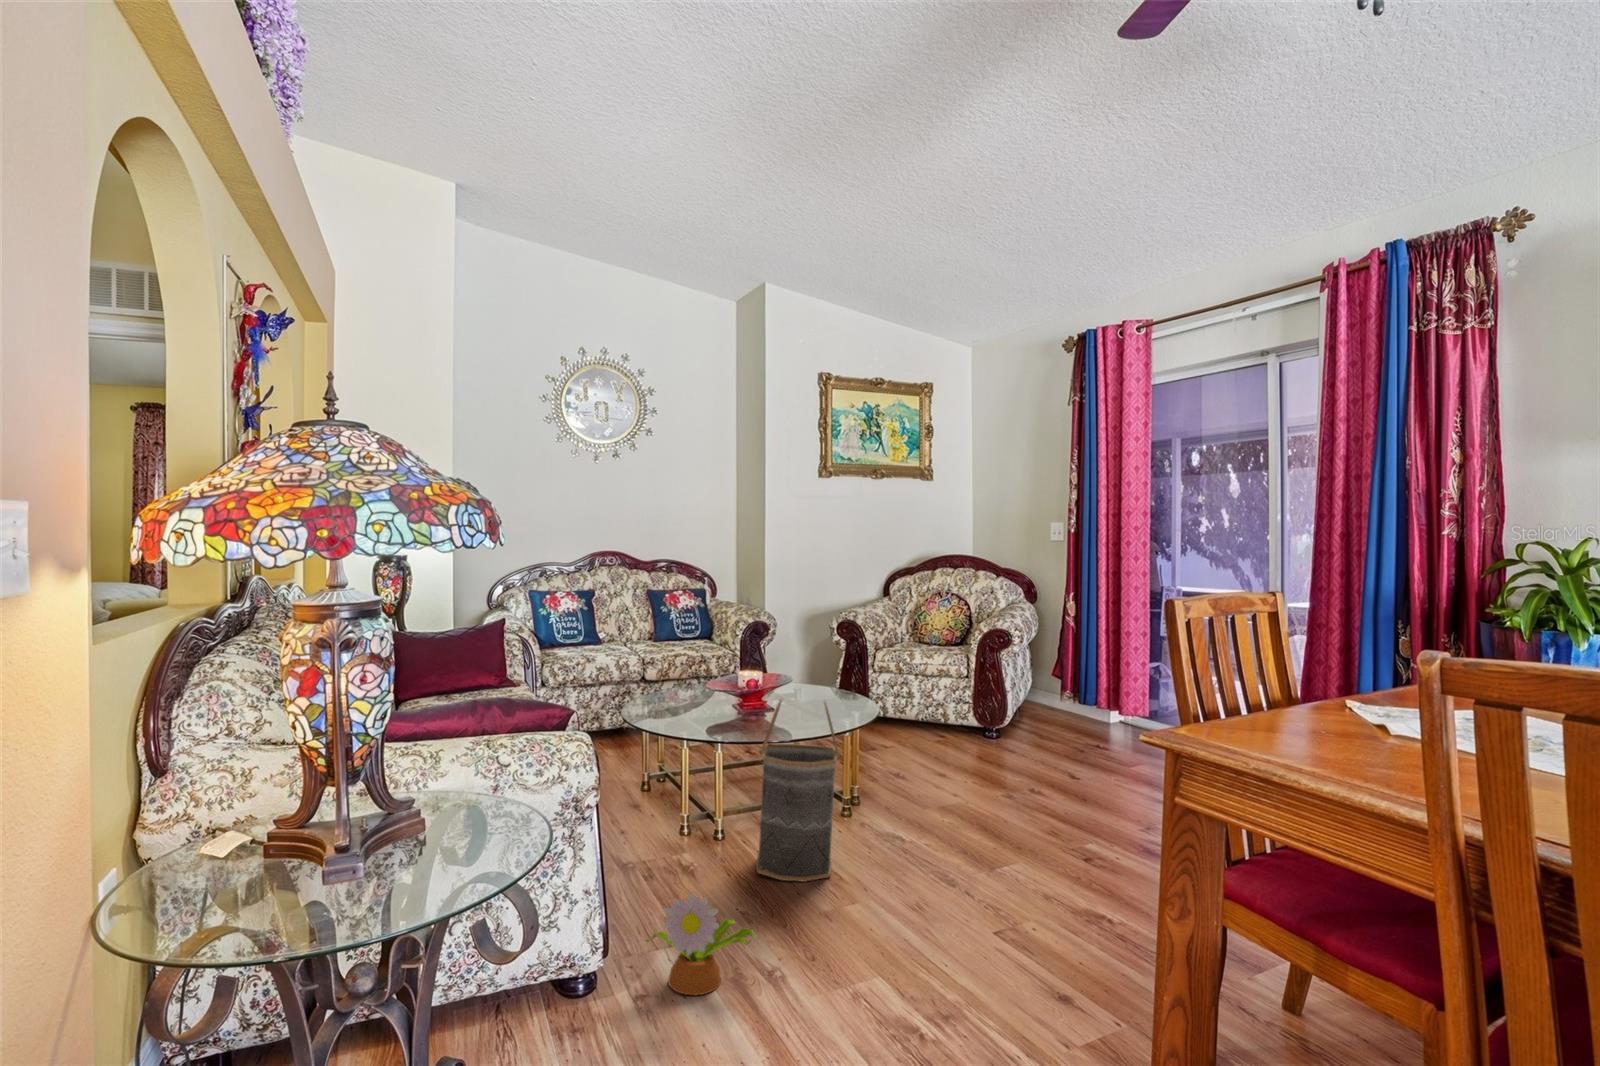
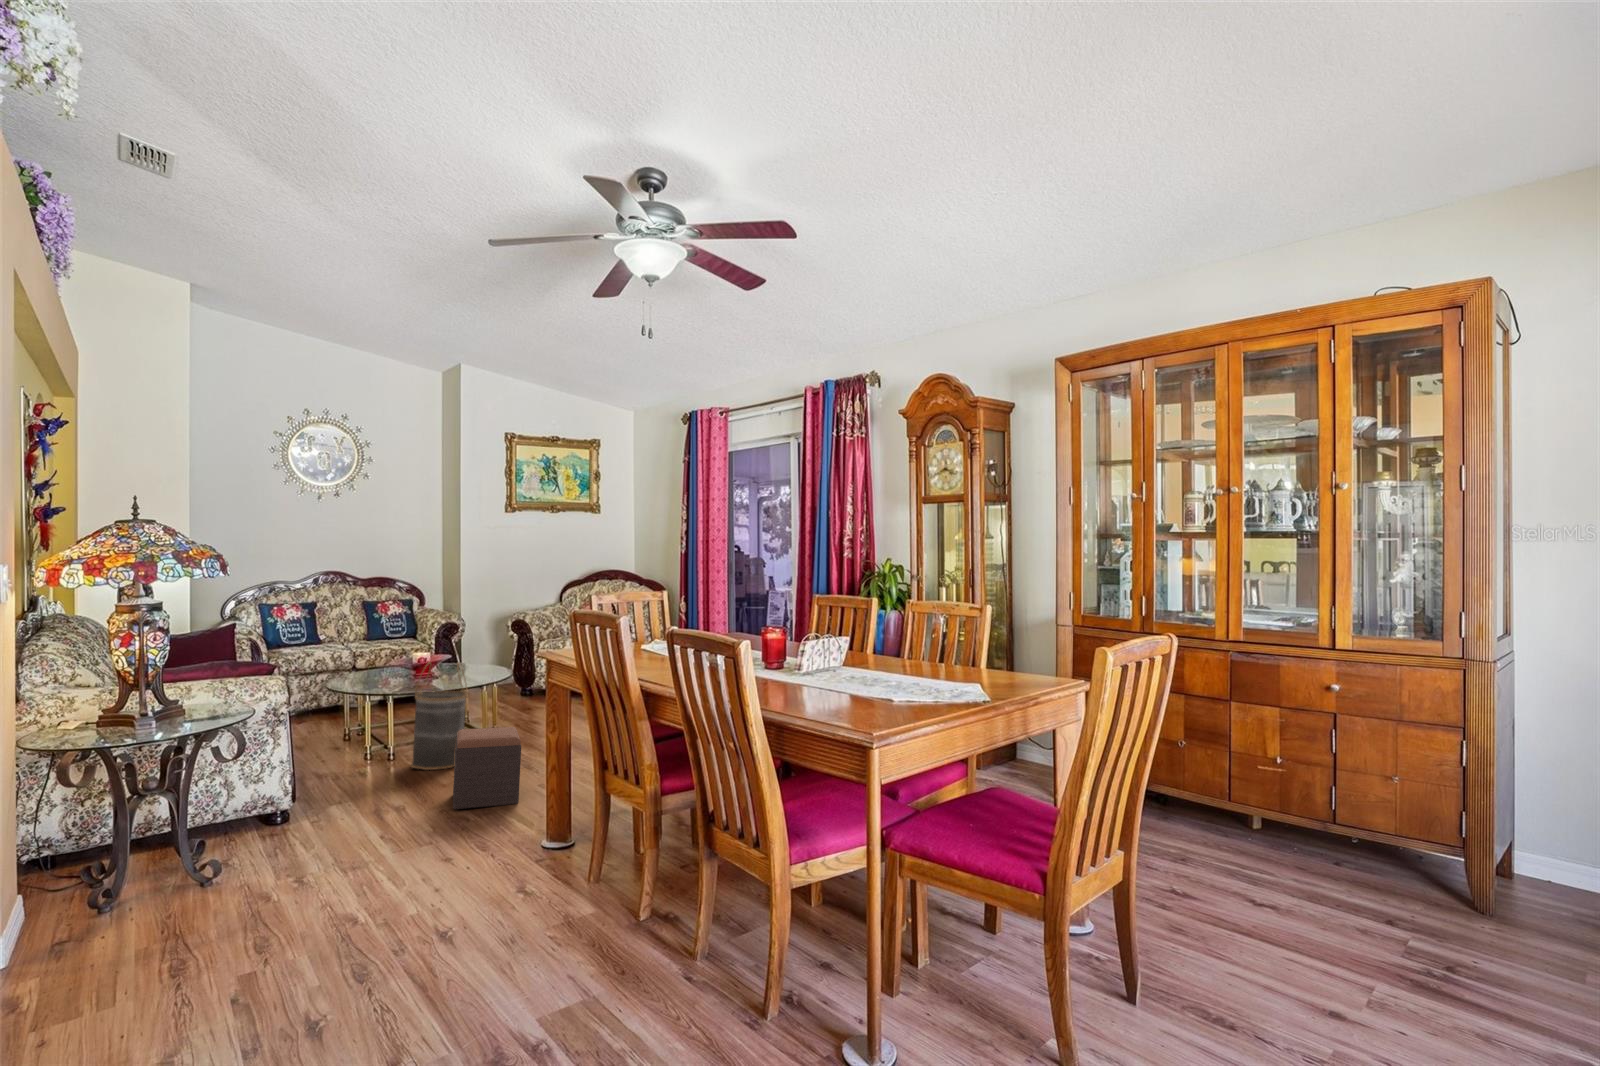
footstool: none [855,841,1001,1016] -> present [453,727,521,809]
decorative plant: present [646,893,756,995] -> none [322,758,392,814]

